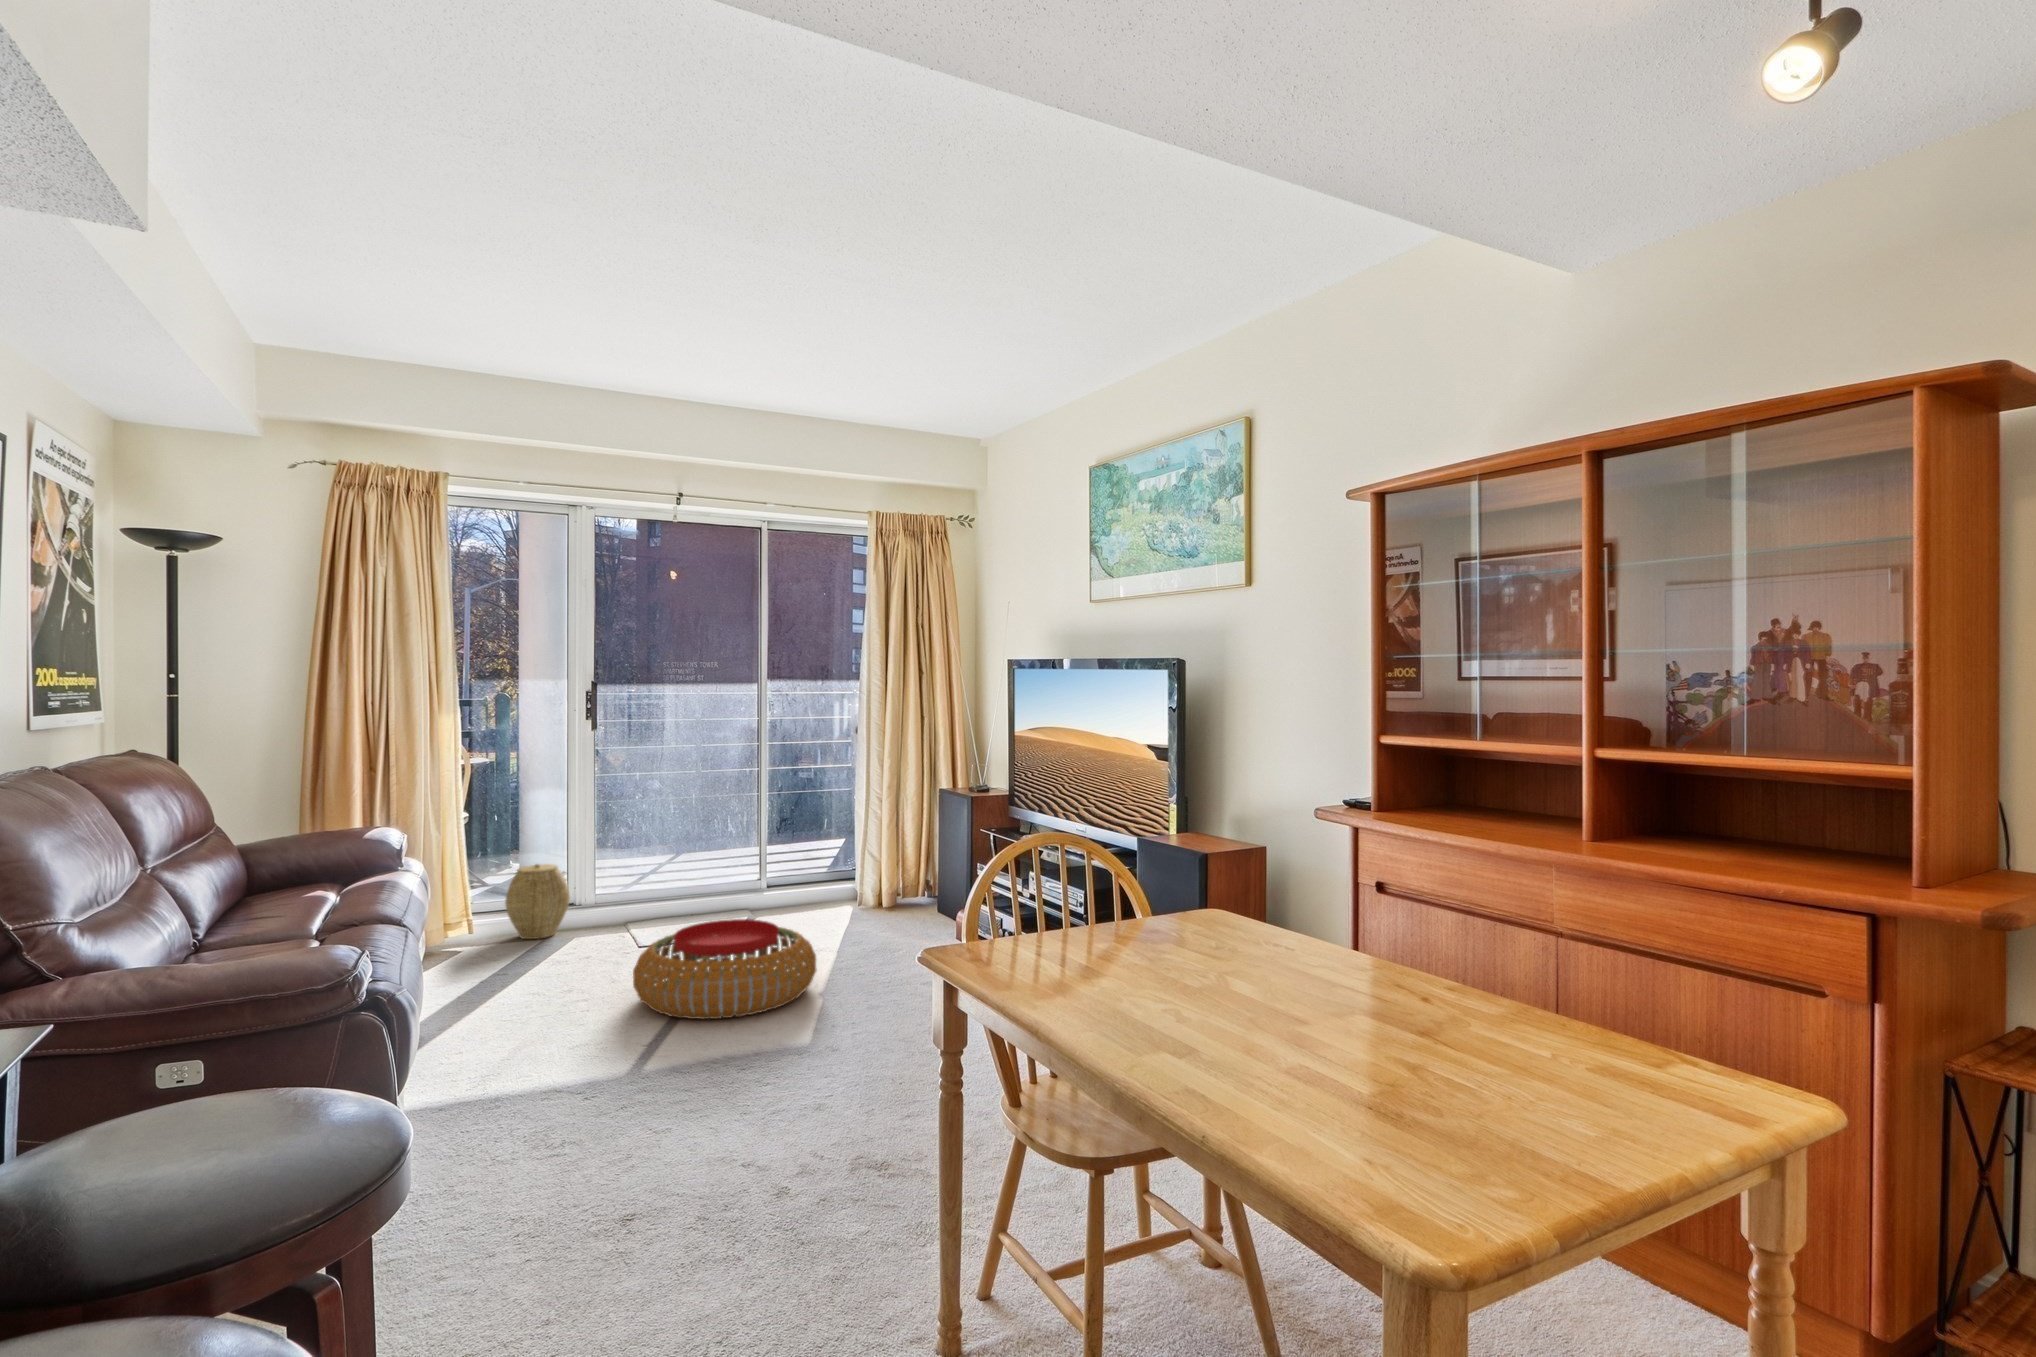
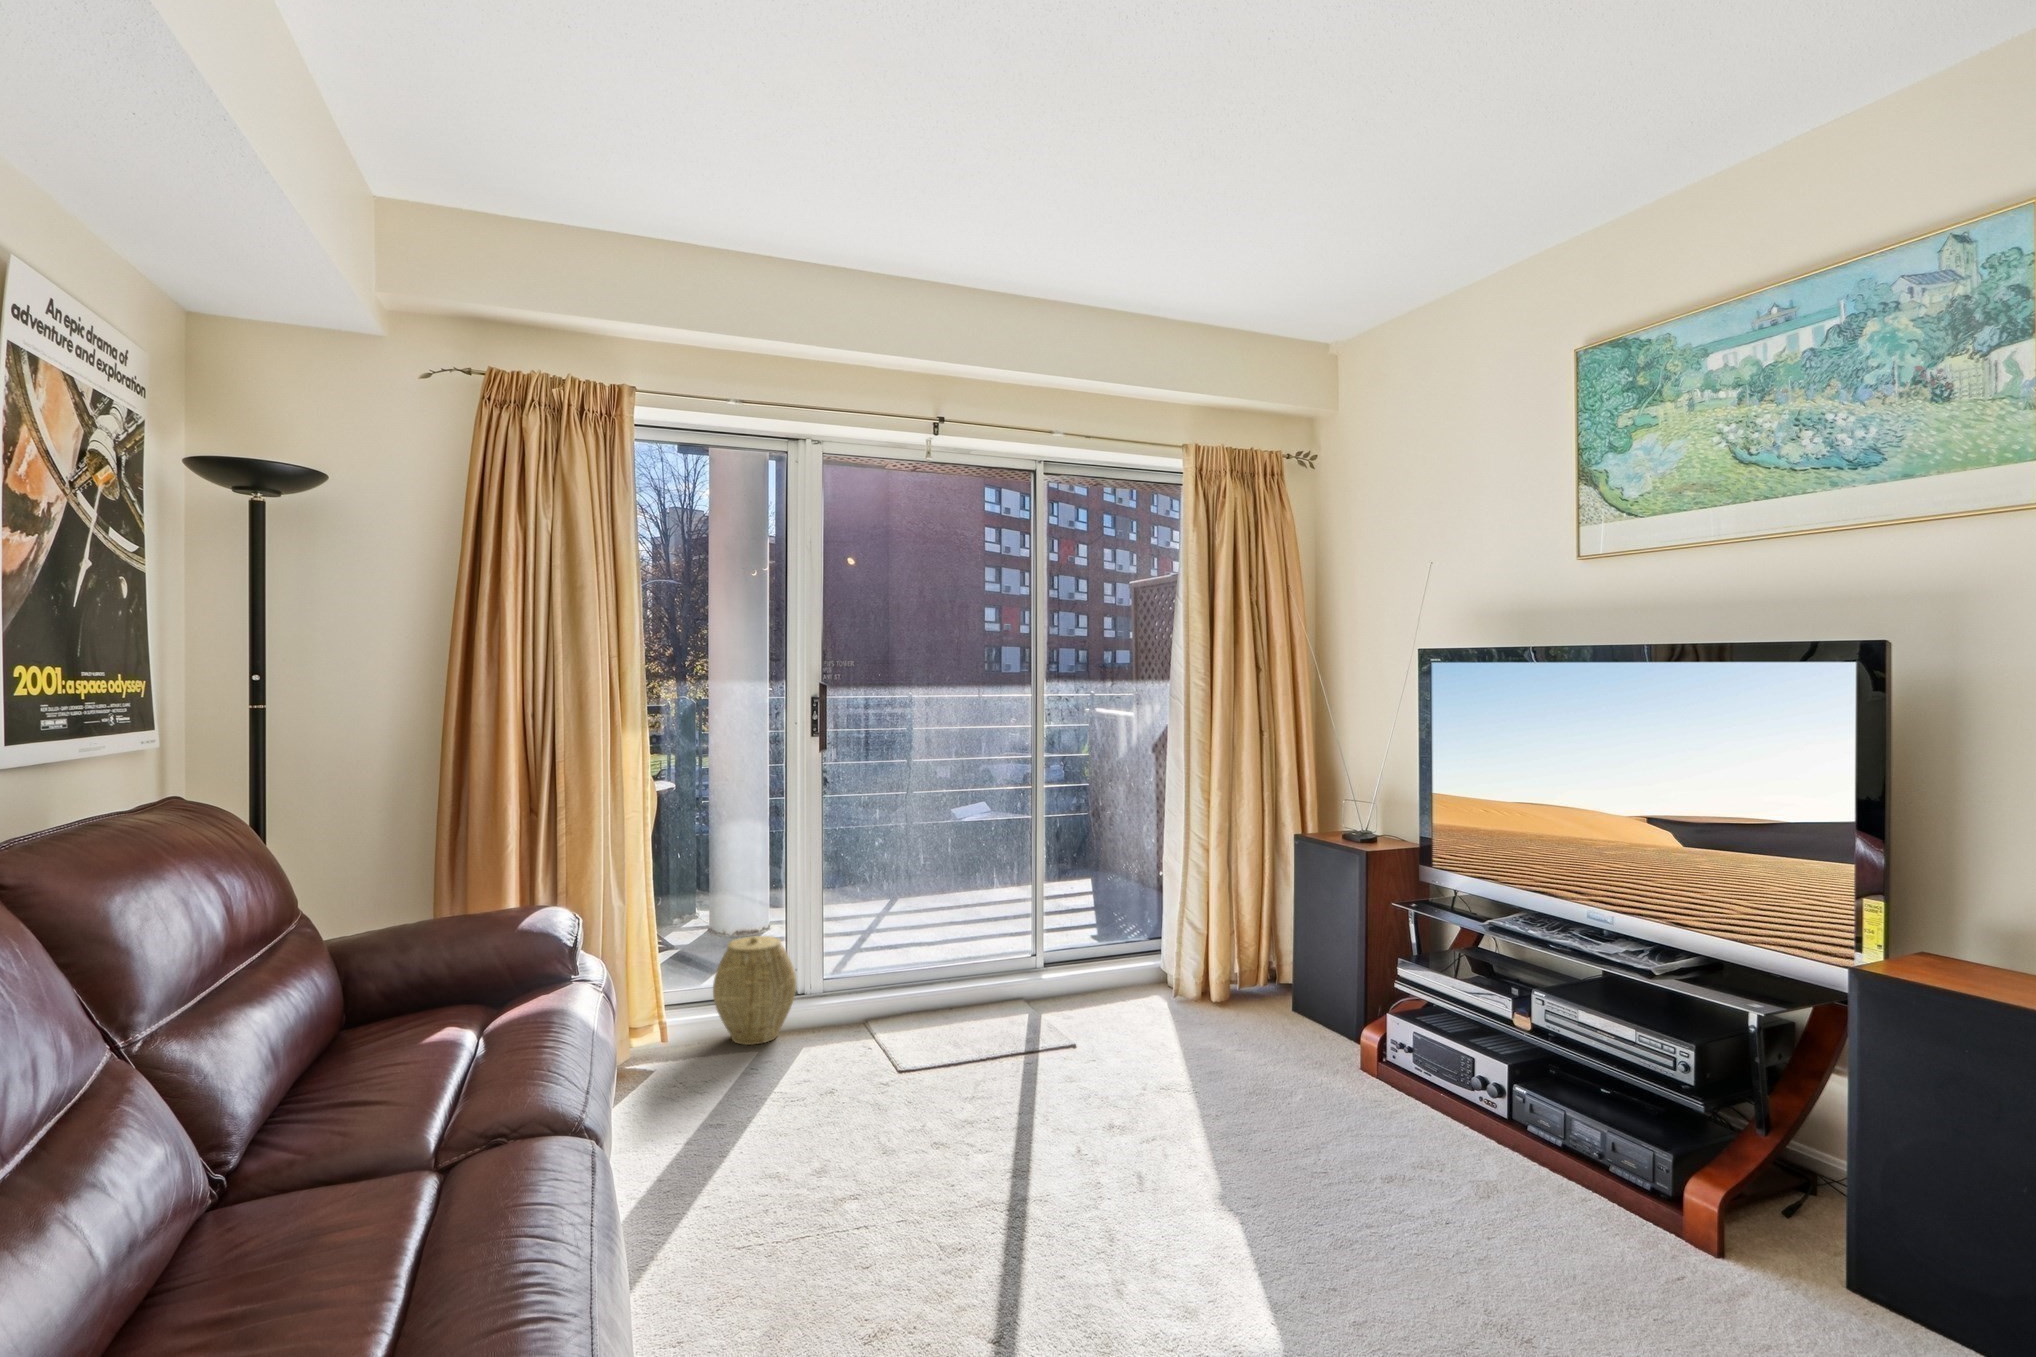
pouf: present [633,919,817,1019] -> none [930,1063,1224,1275]

